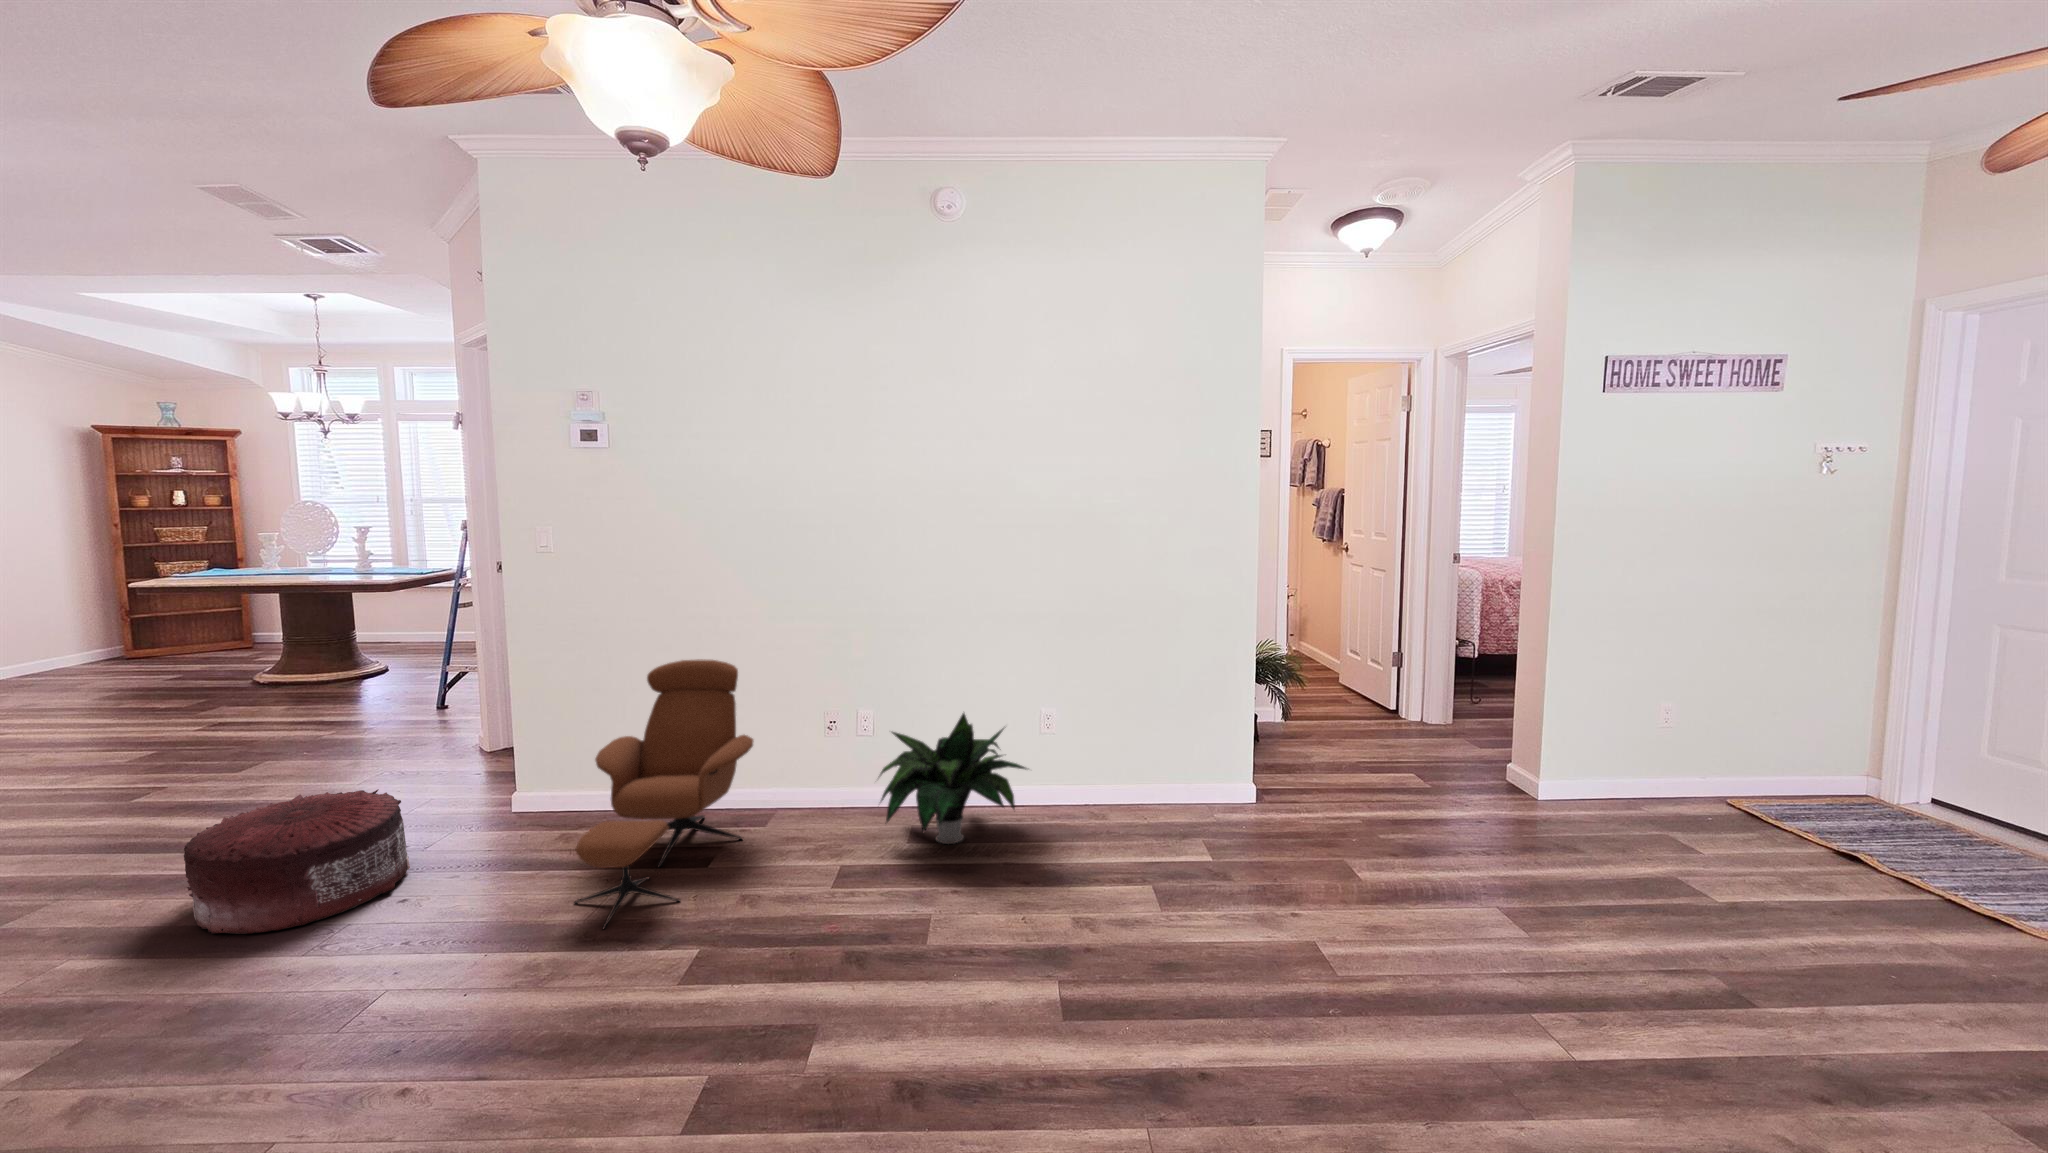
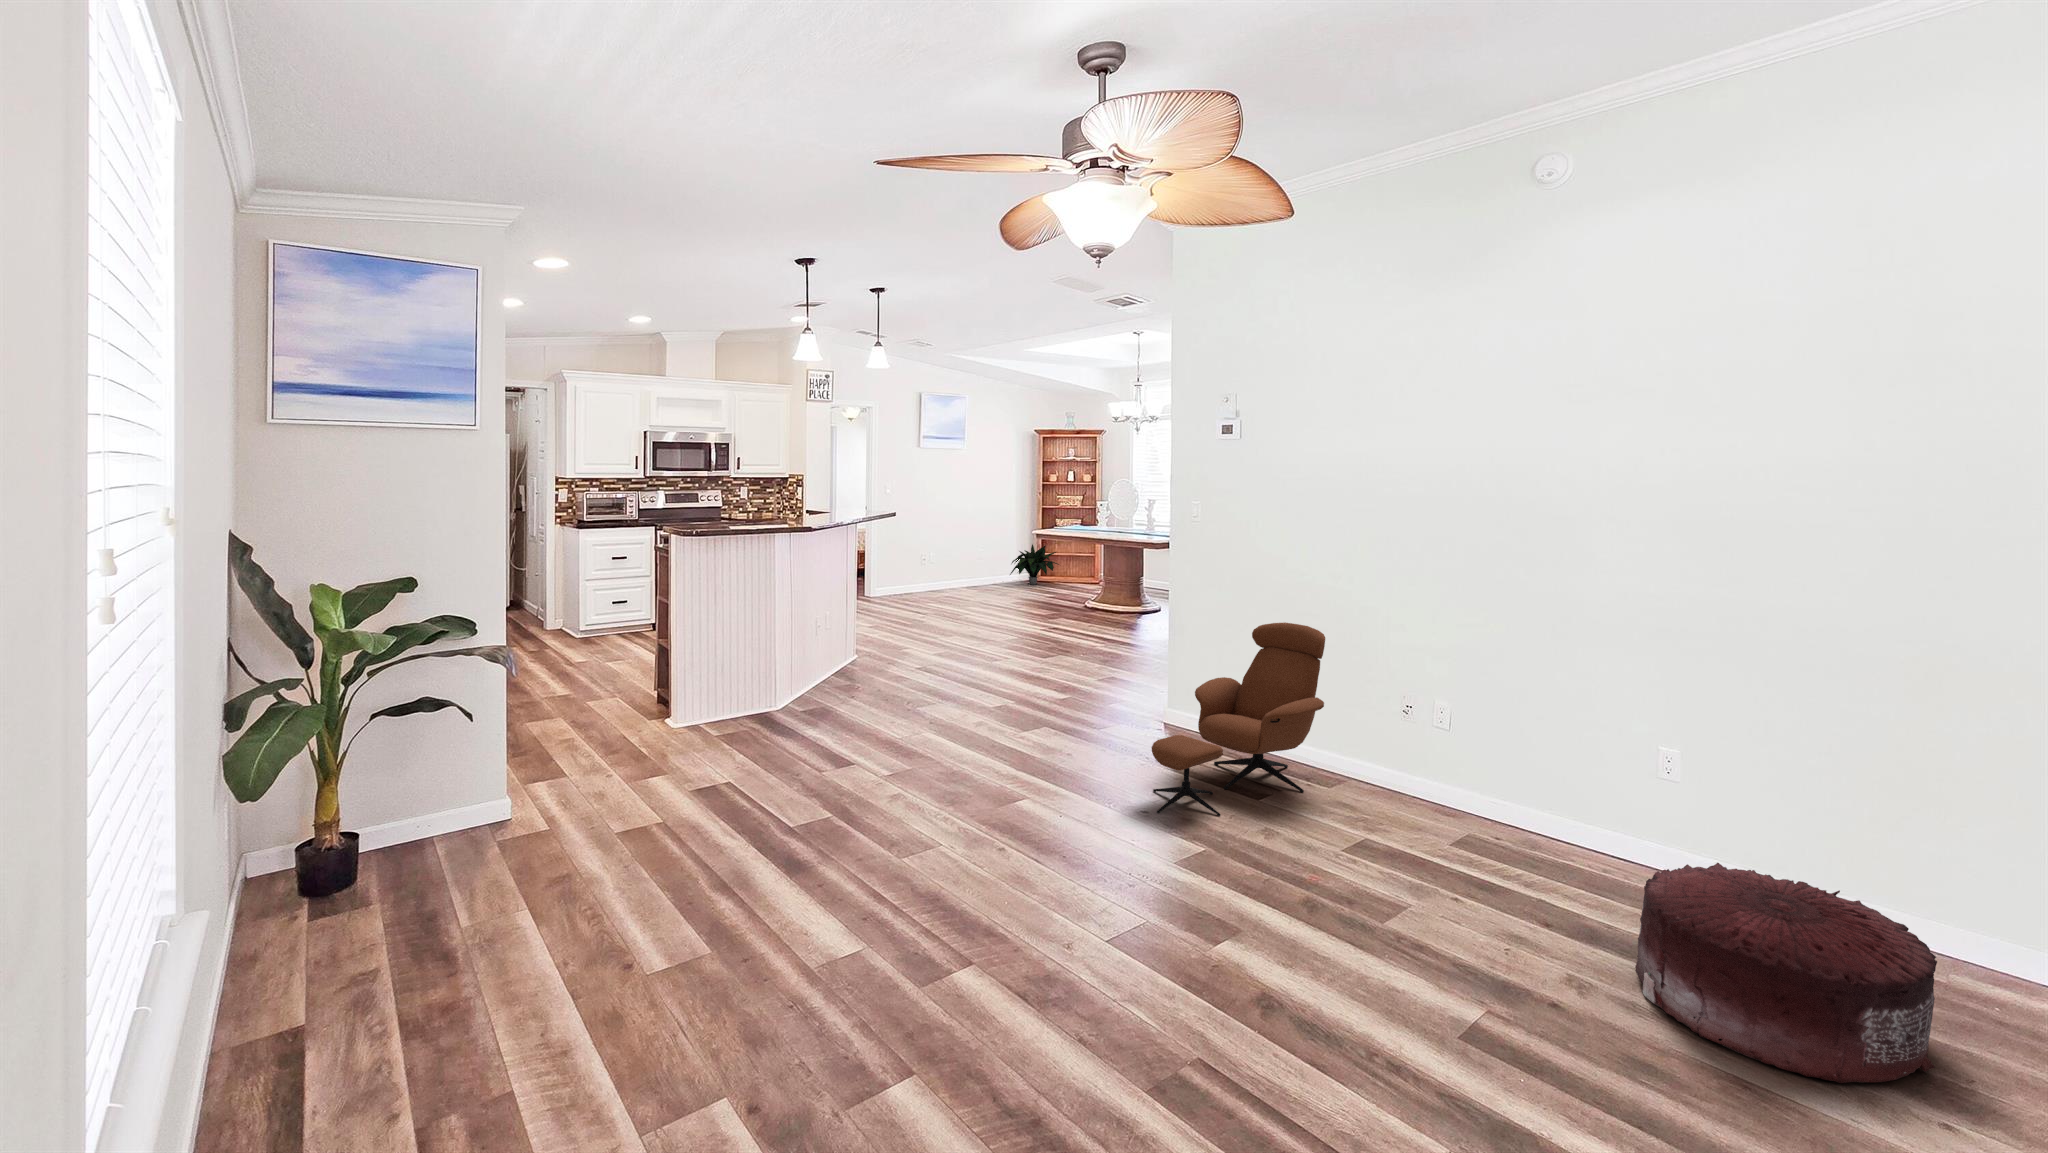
potted plant: present [880,713,1027,844] -> present [1010,544,1059,585]
pouf: present [184,789,410,934] -> present [1635,863,1937,1083]

